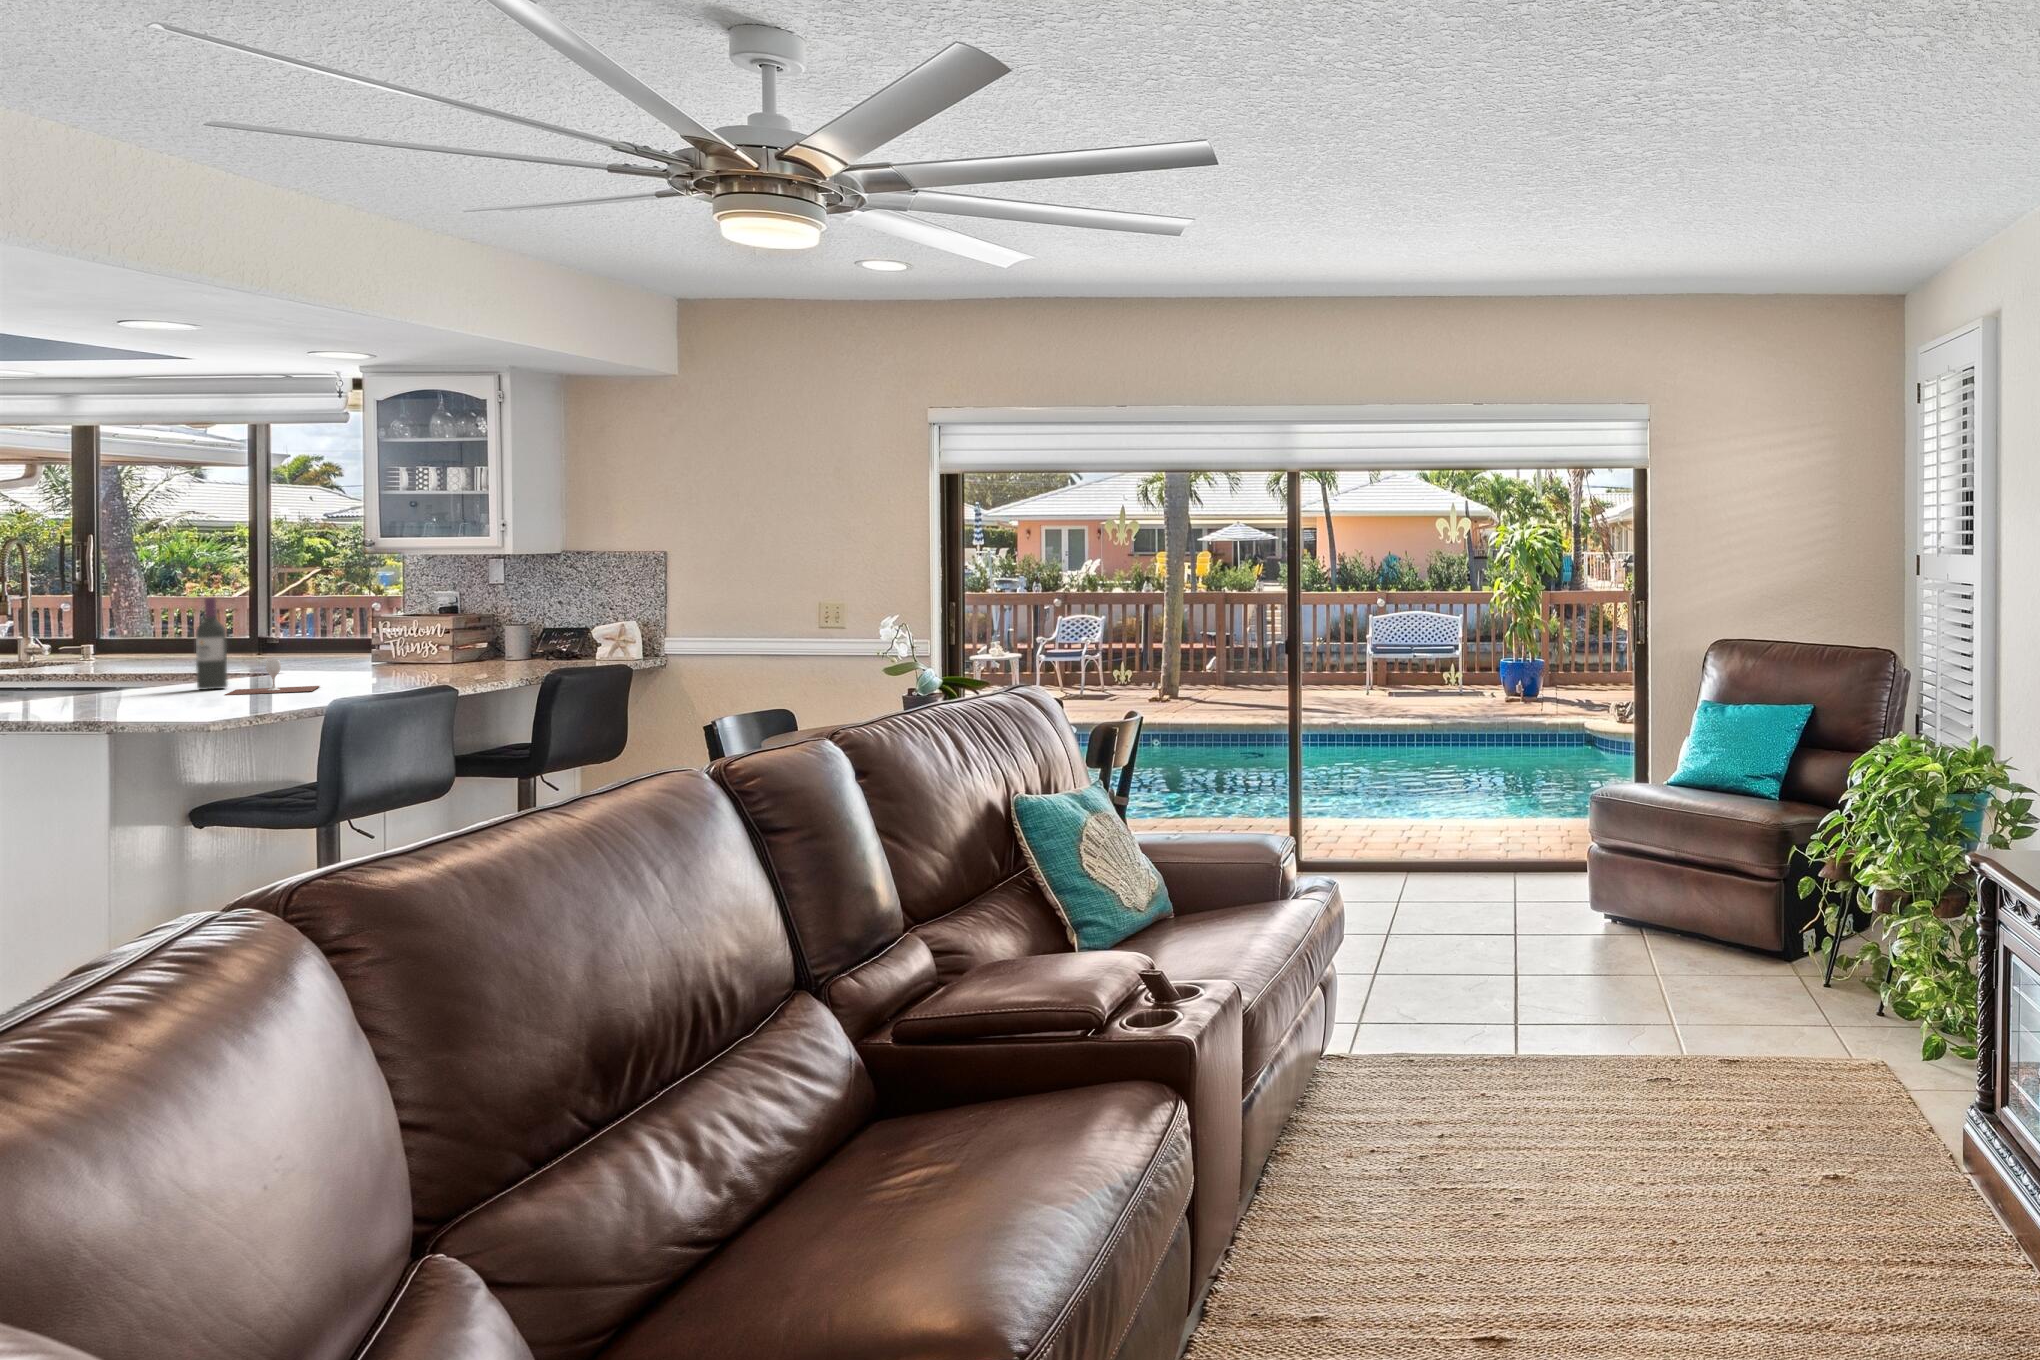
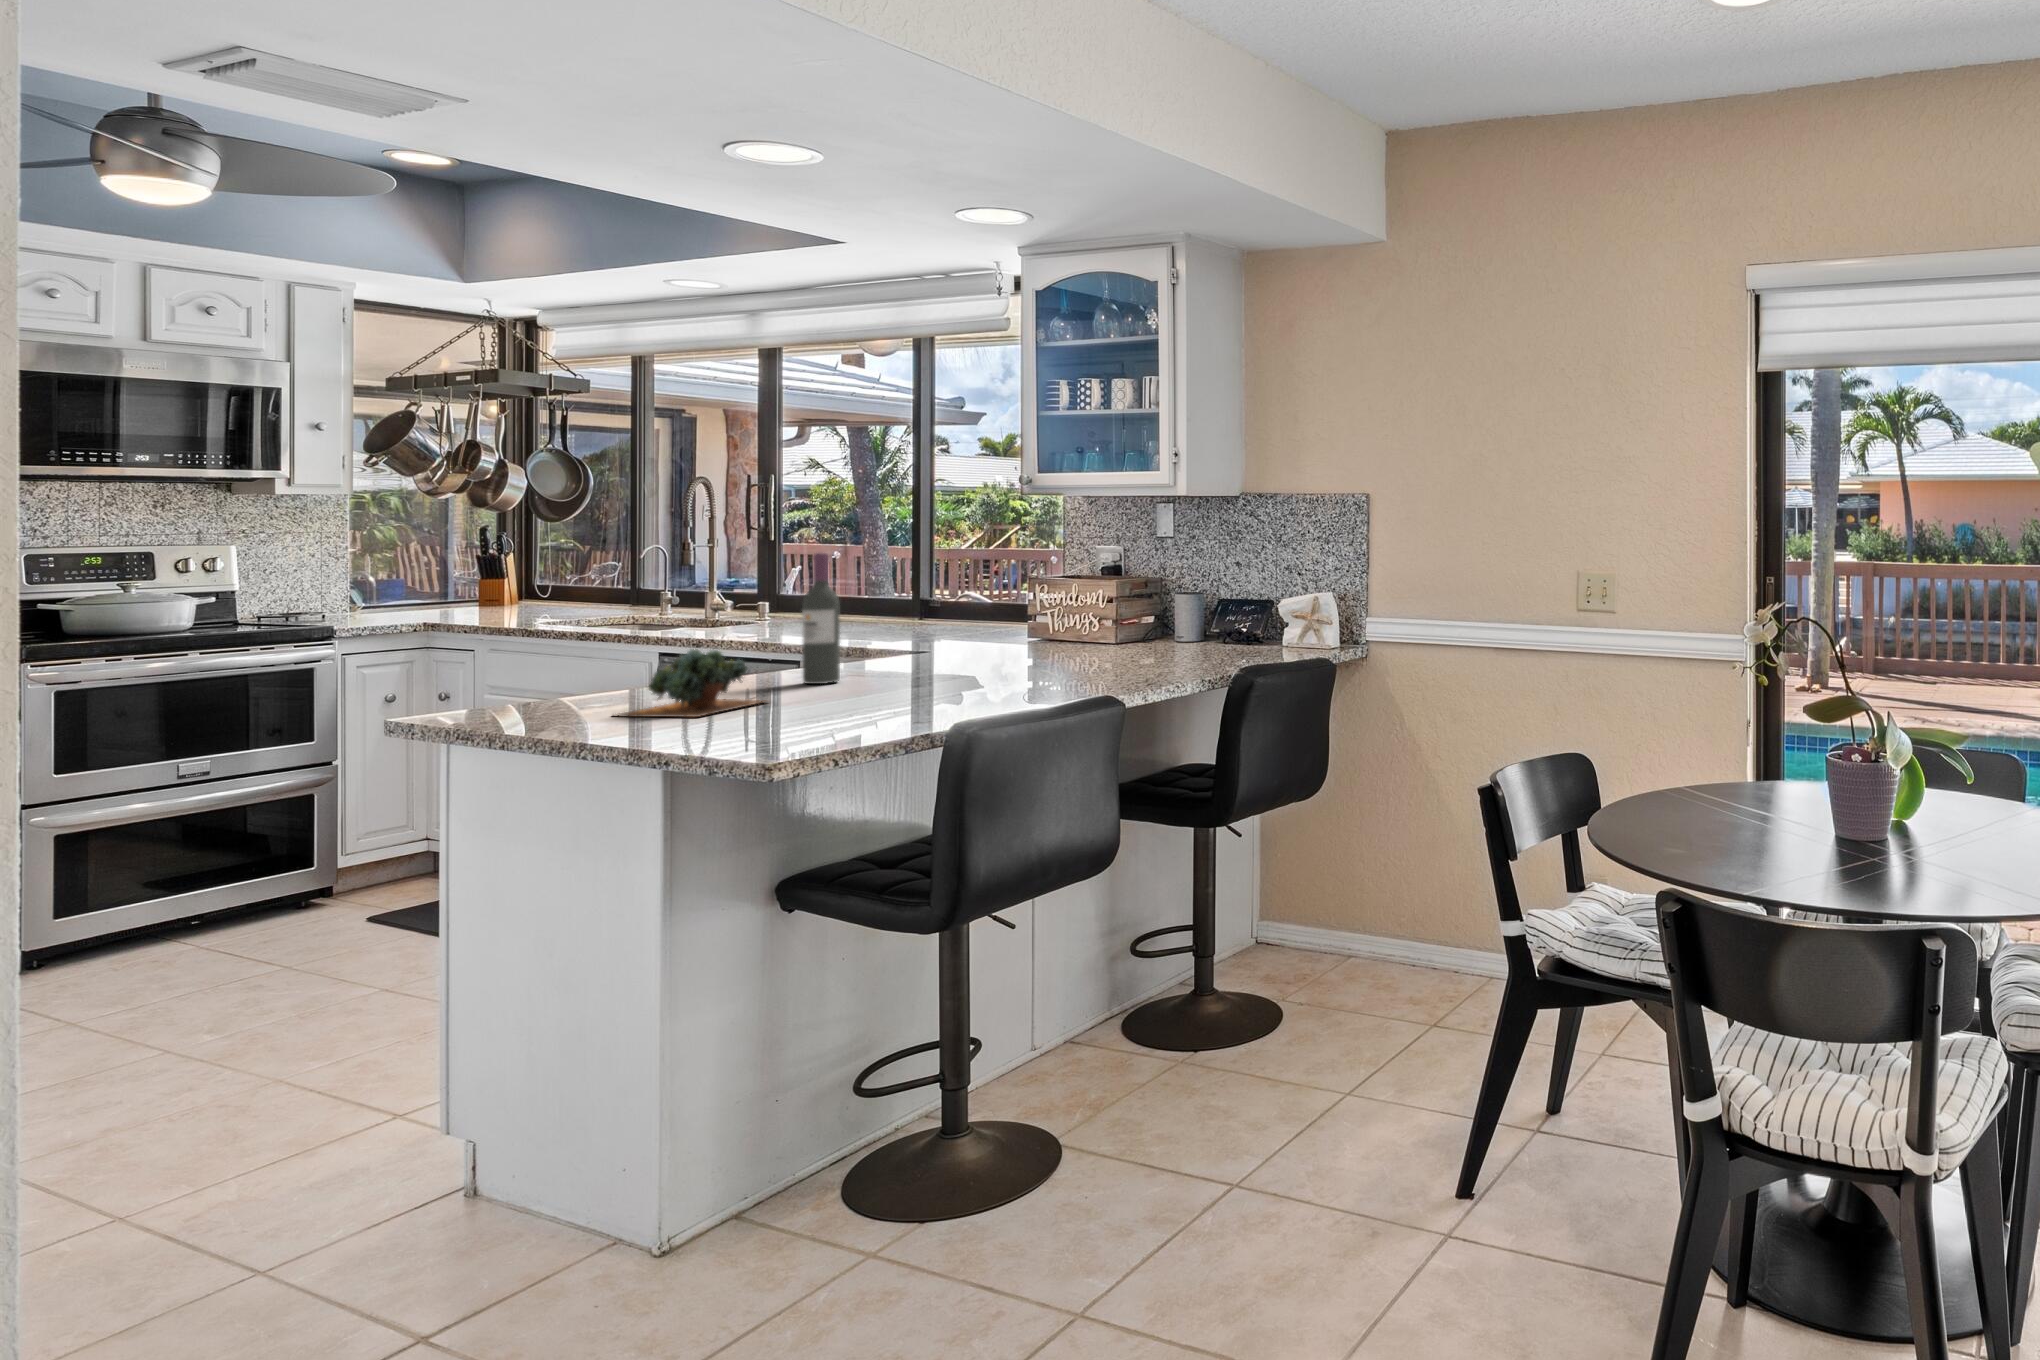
wine glass: present [225,659,319,695] -> none [822,645,949,698]
succulent plant: none [68,661,186,706] -> present [615,649,764,717]

